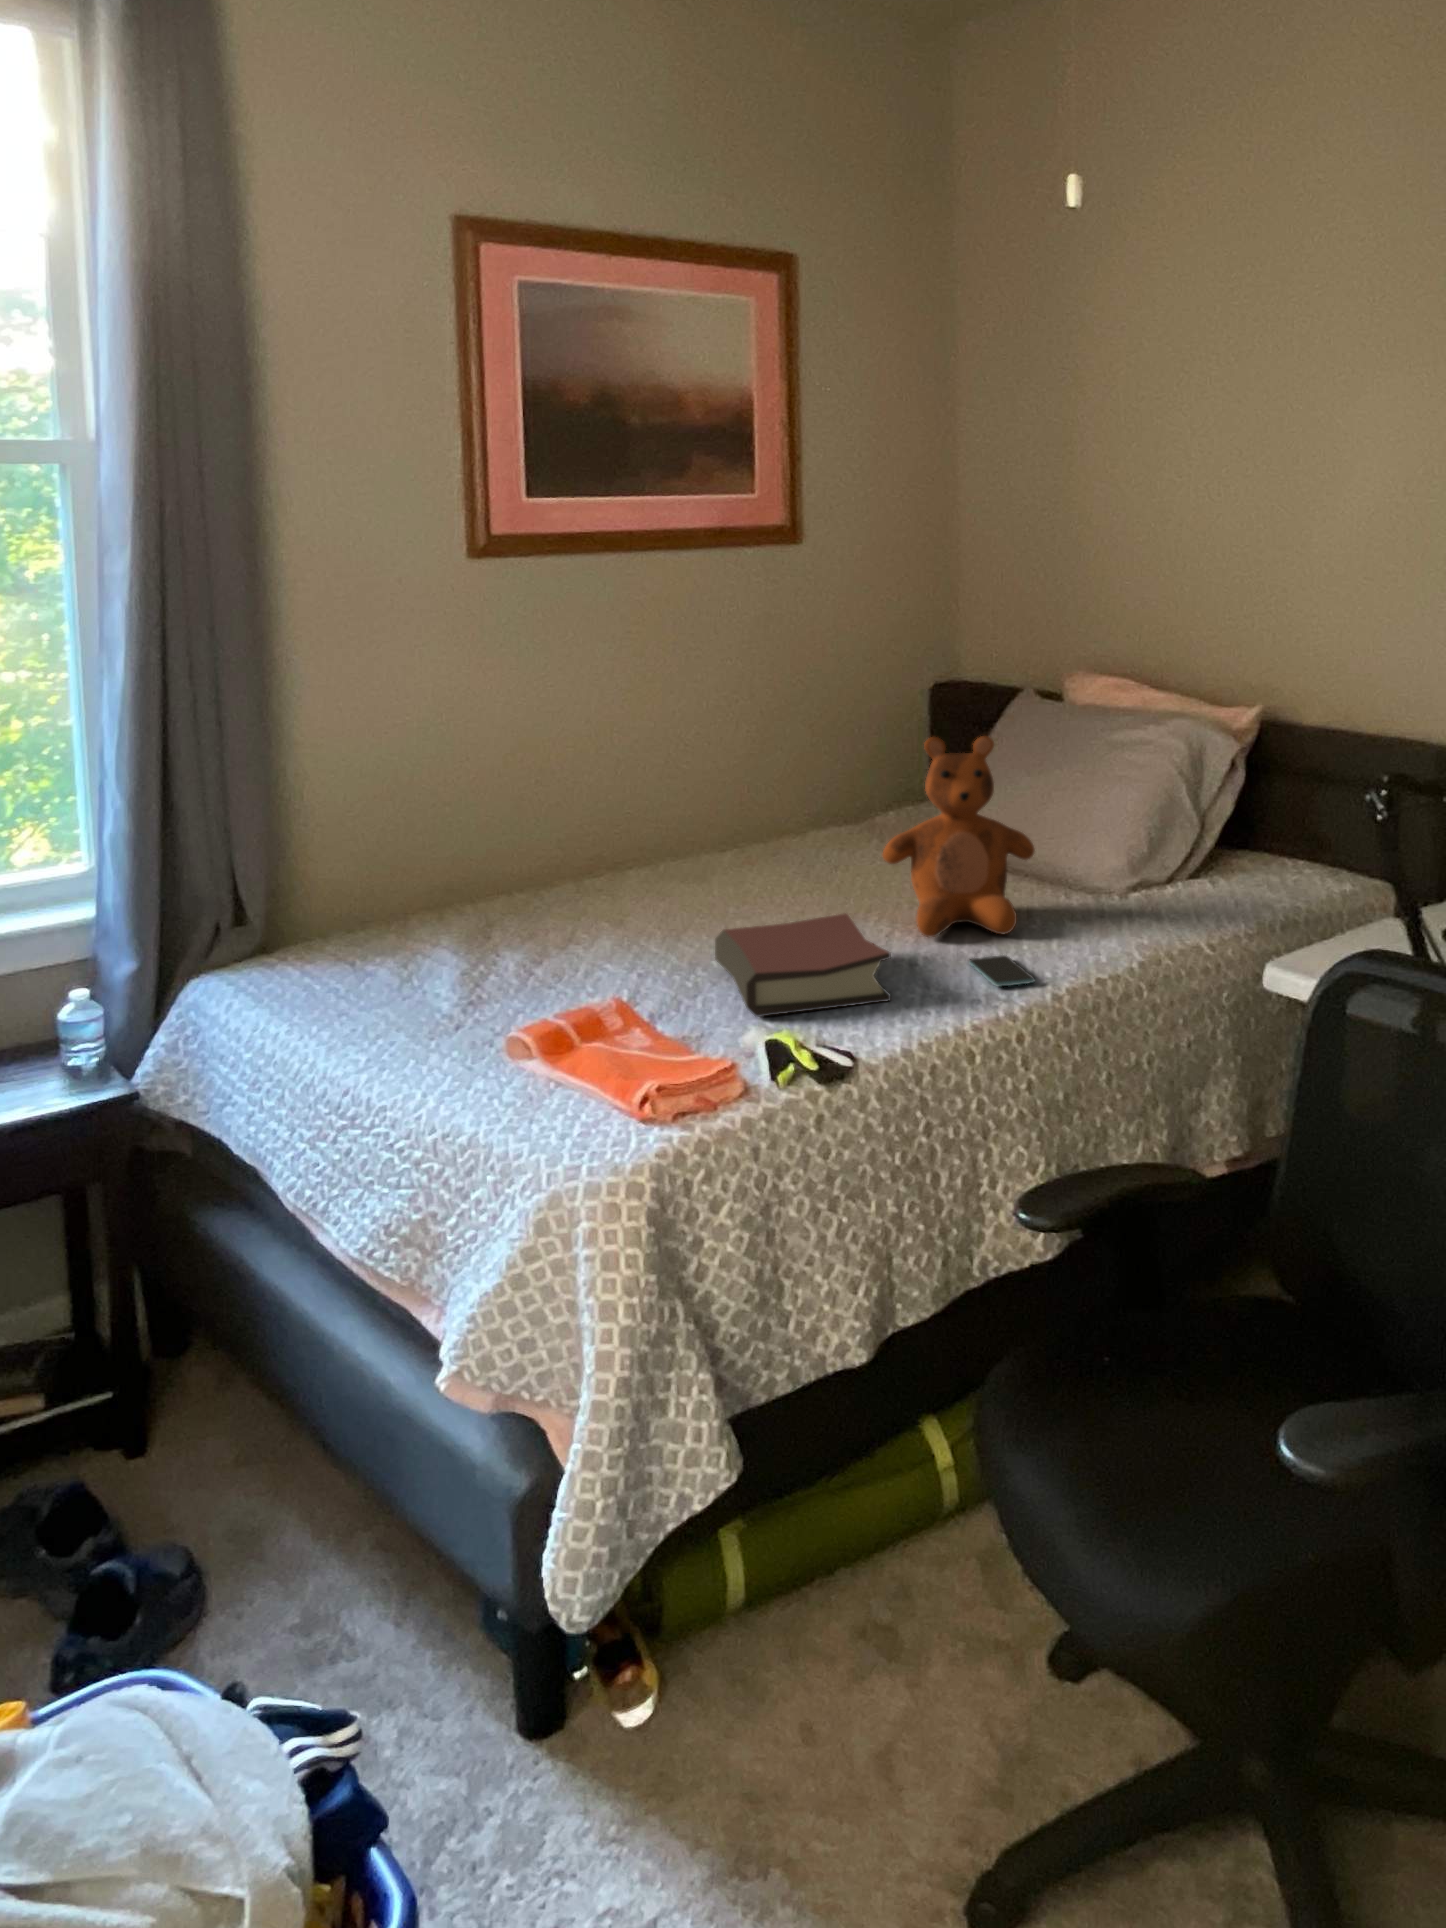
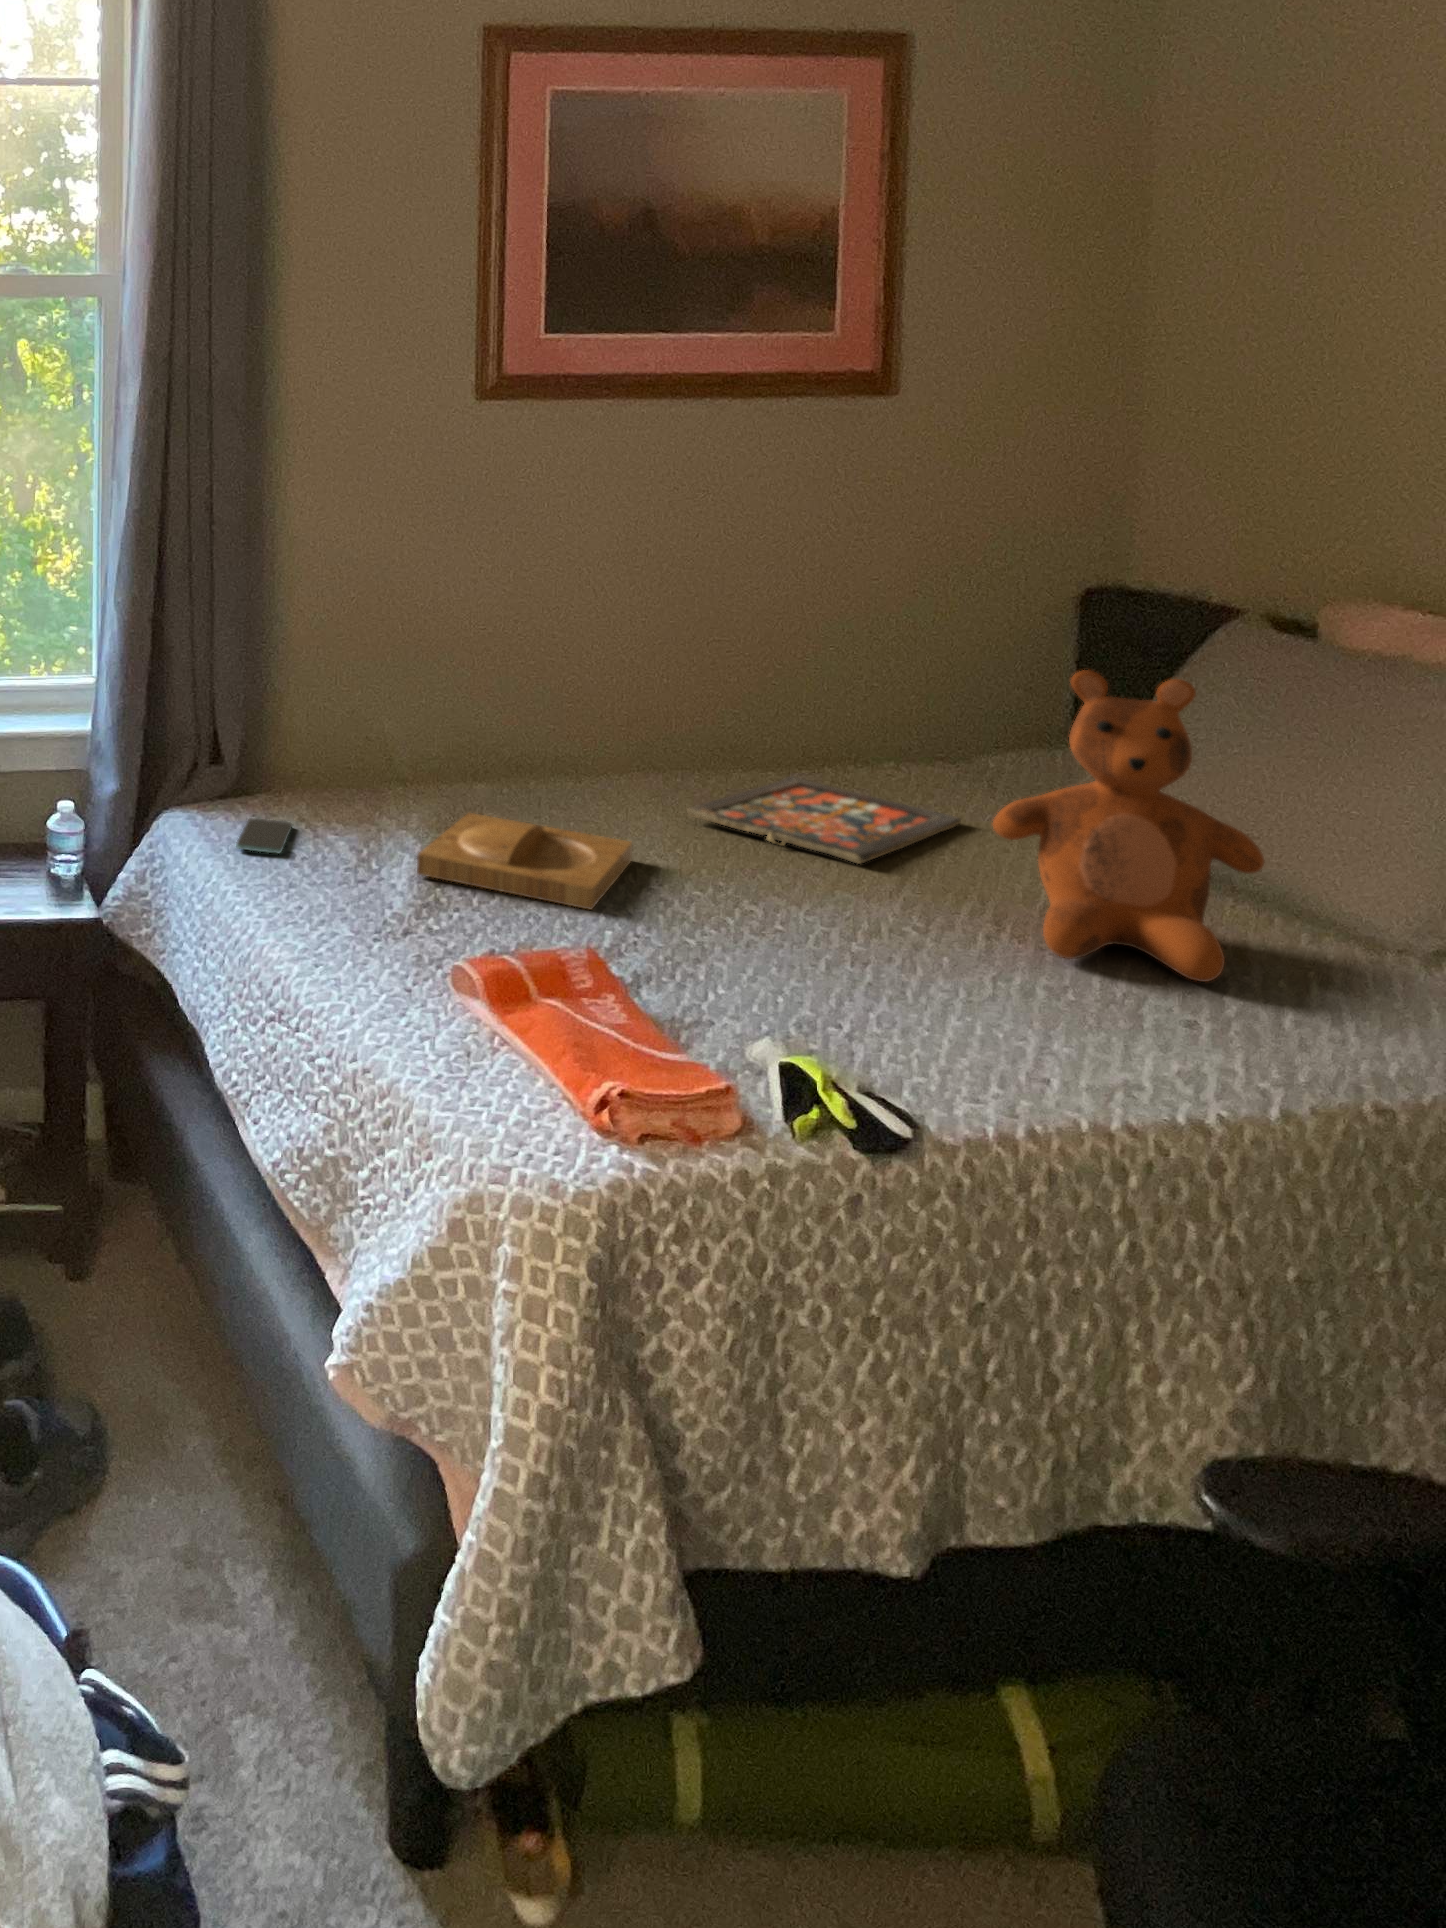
board game: none [672,851,861,904] -> present [687,776,961,864]
hardback book: present [715,913,891,1017] -> none [730,884,994,1045]
tray: none [460,919,636,979] -> present [417,813,632,910]
smartphone: present [969,955,1035,987] -> present [236,818,292,853]

